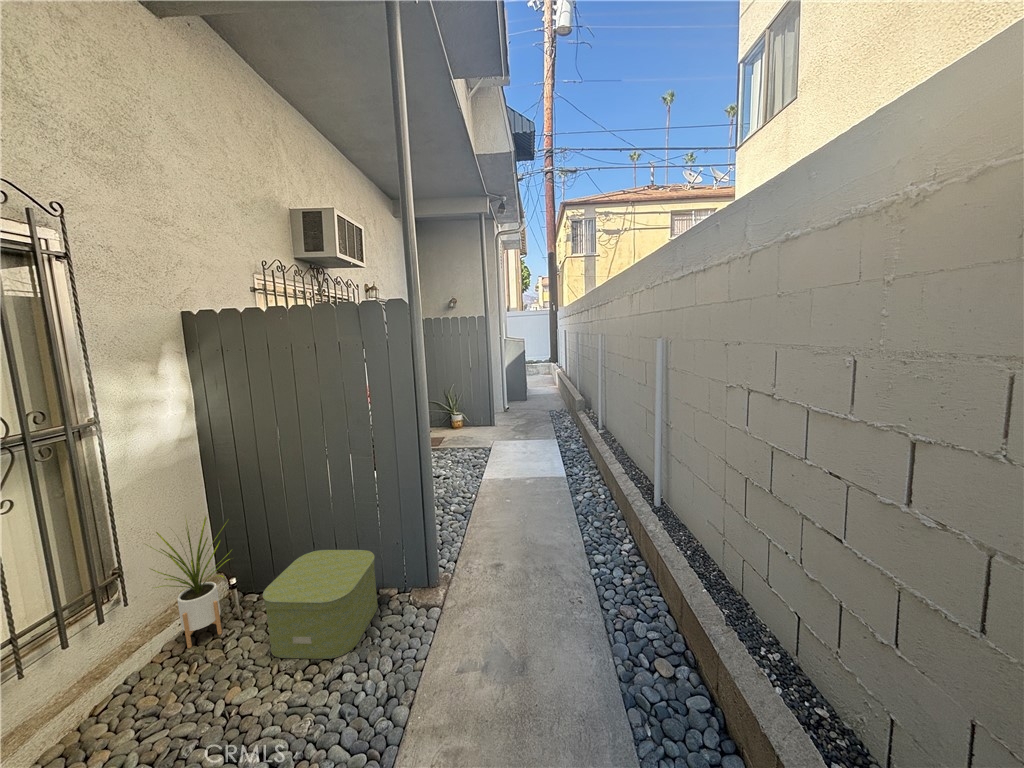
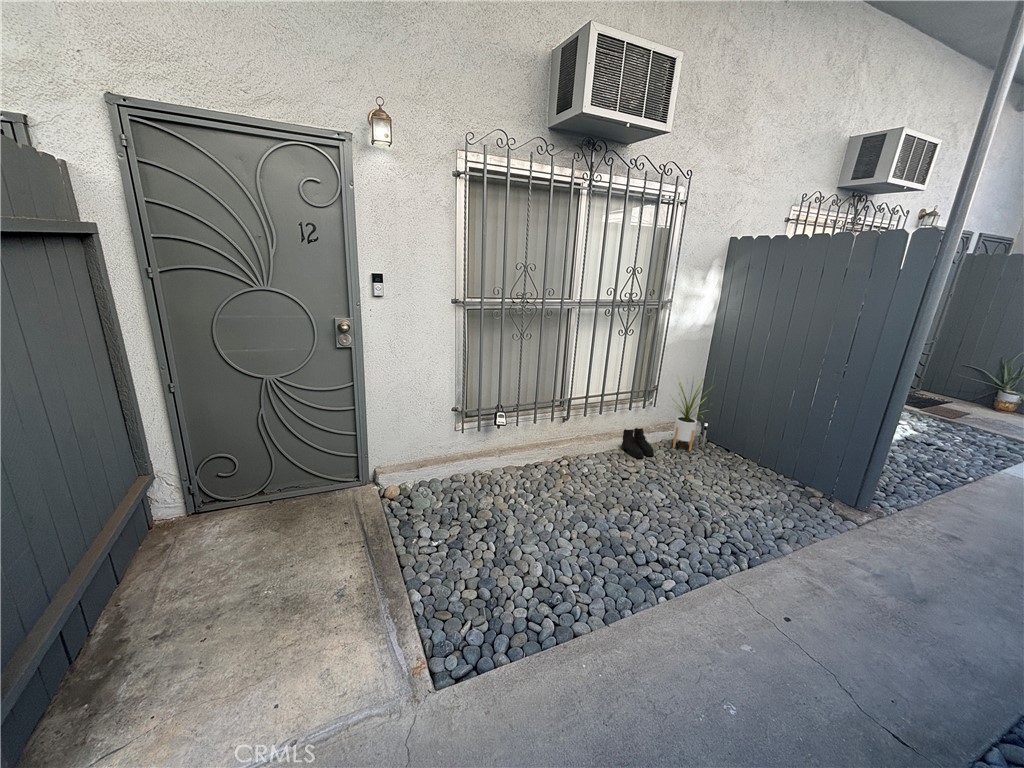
storage box: present [263,550,378,659] -> none [715,430,812,501]
boots: none [57,662,151,739] -> present [622,428,654,458]

